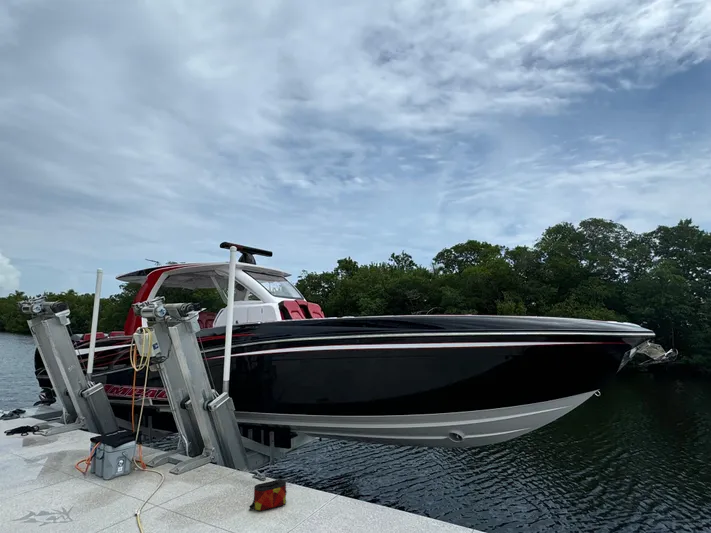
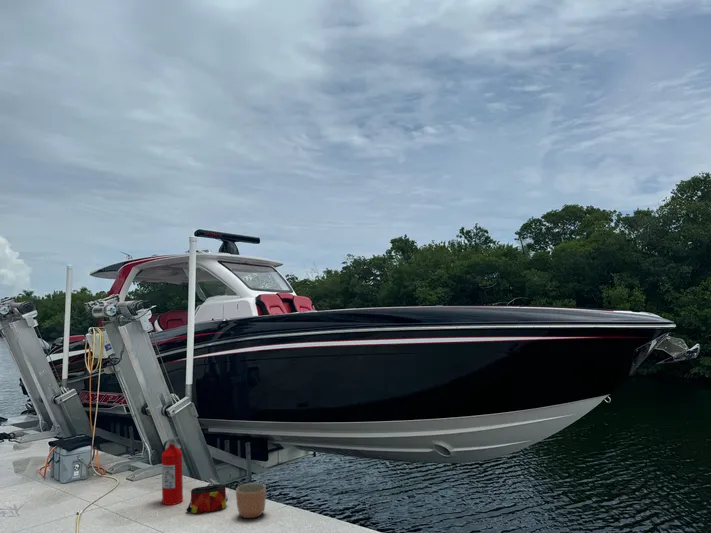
fire extinguisher: none [220,434,241,501] -> present [162,437,183,505]
planter: none [302,478,330,514] -> present [236,483,266,518]

